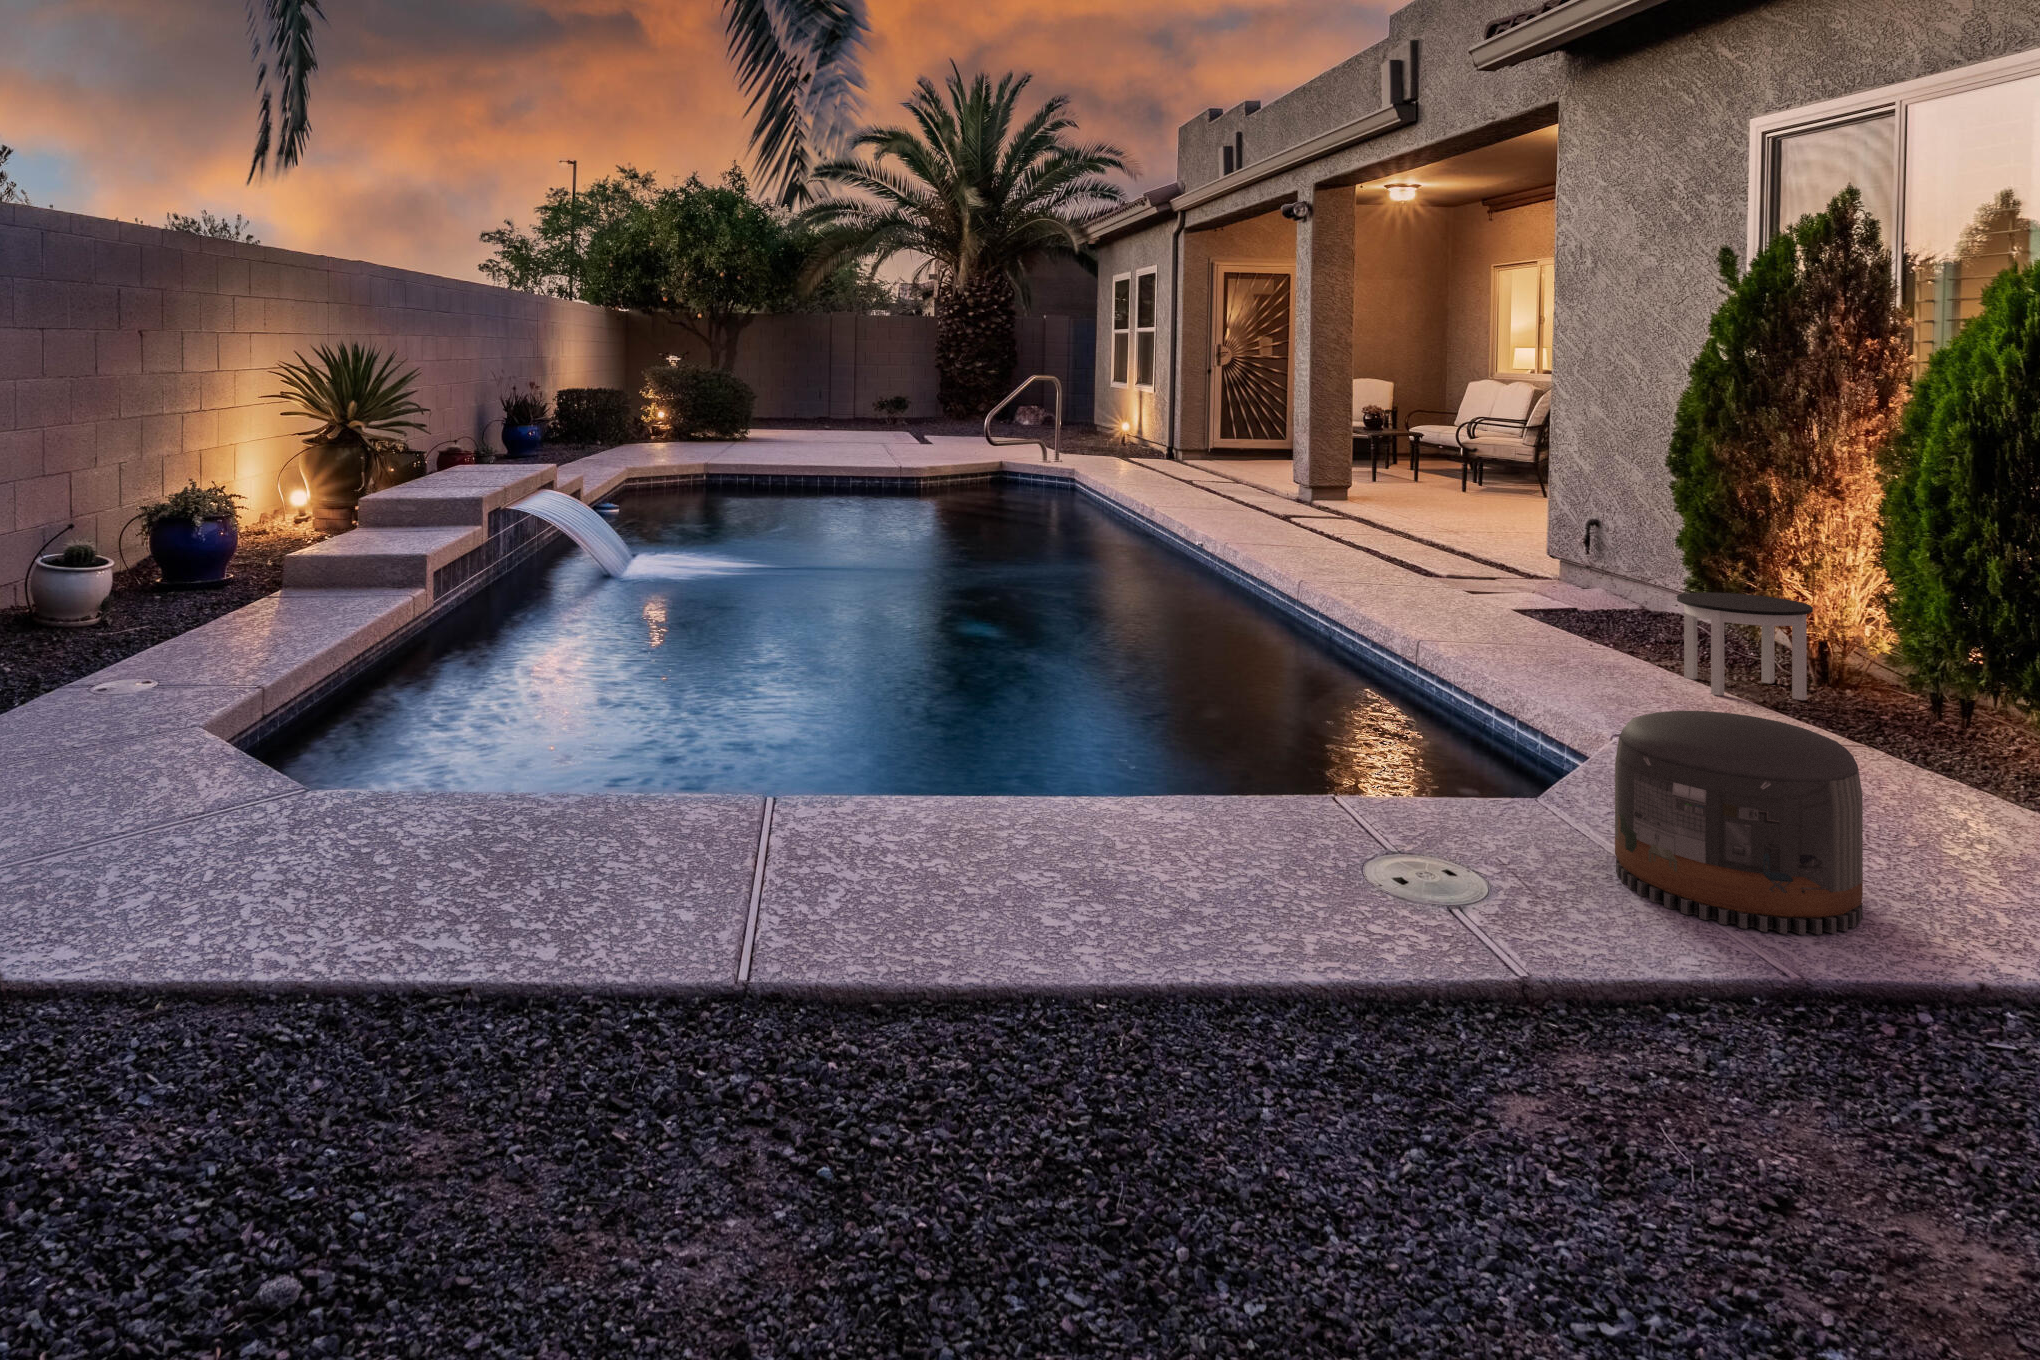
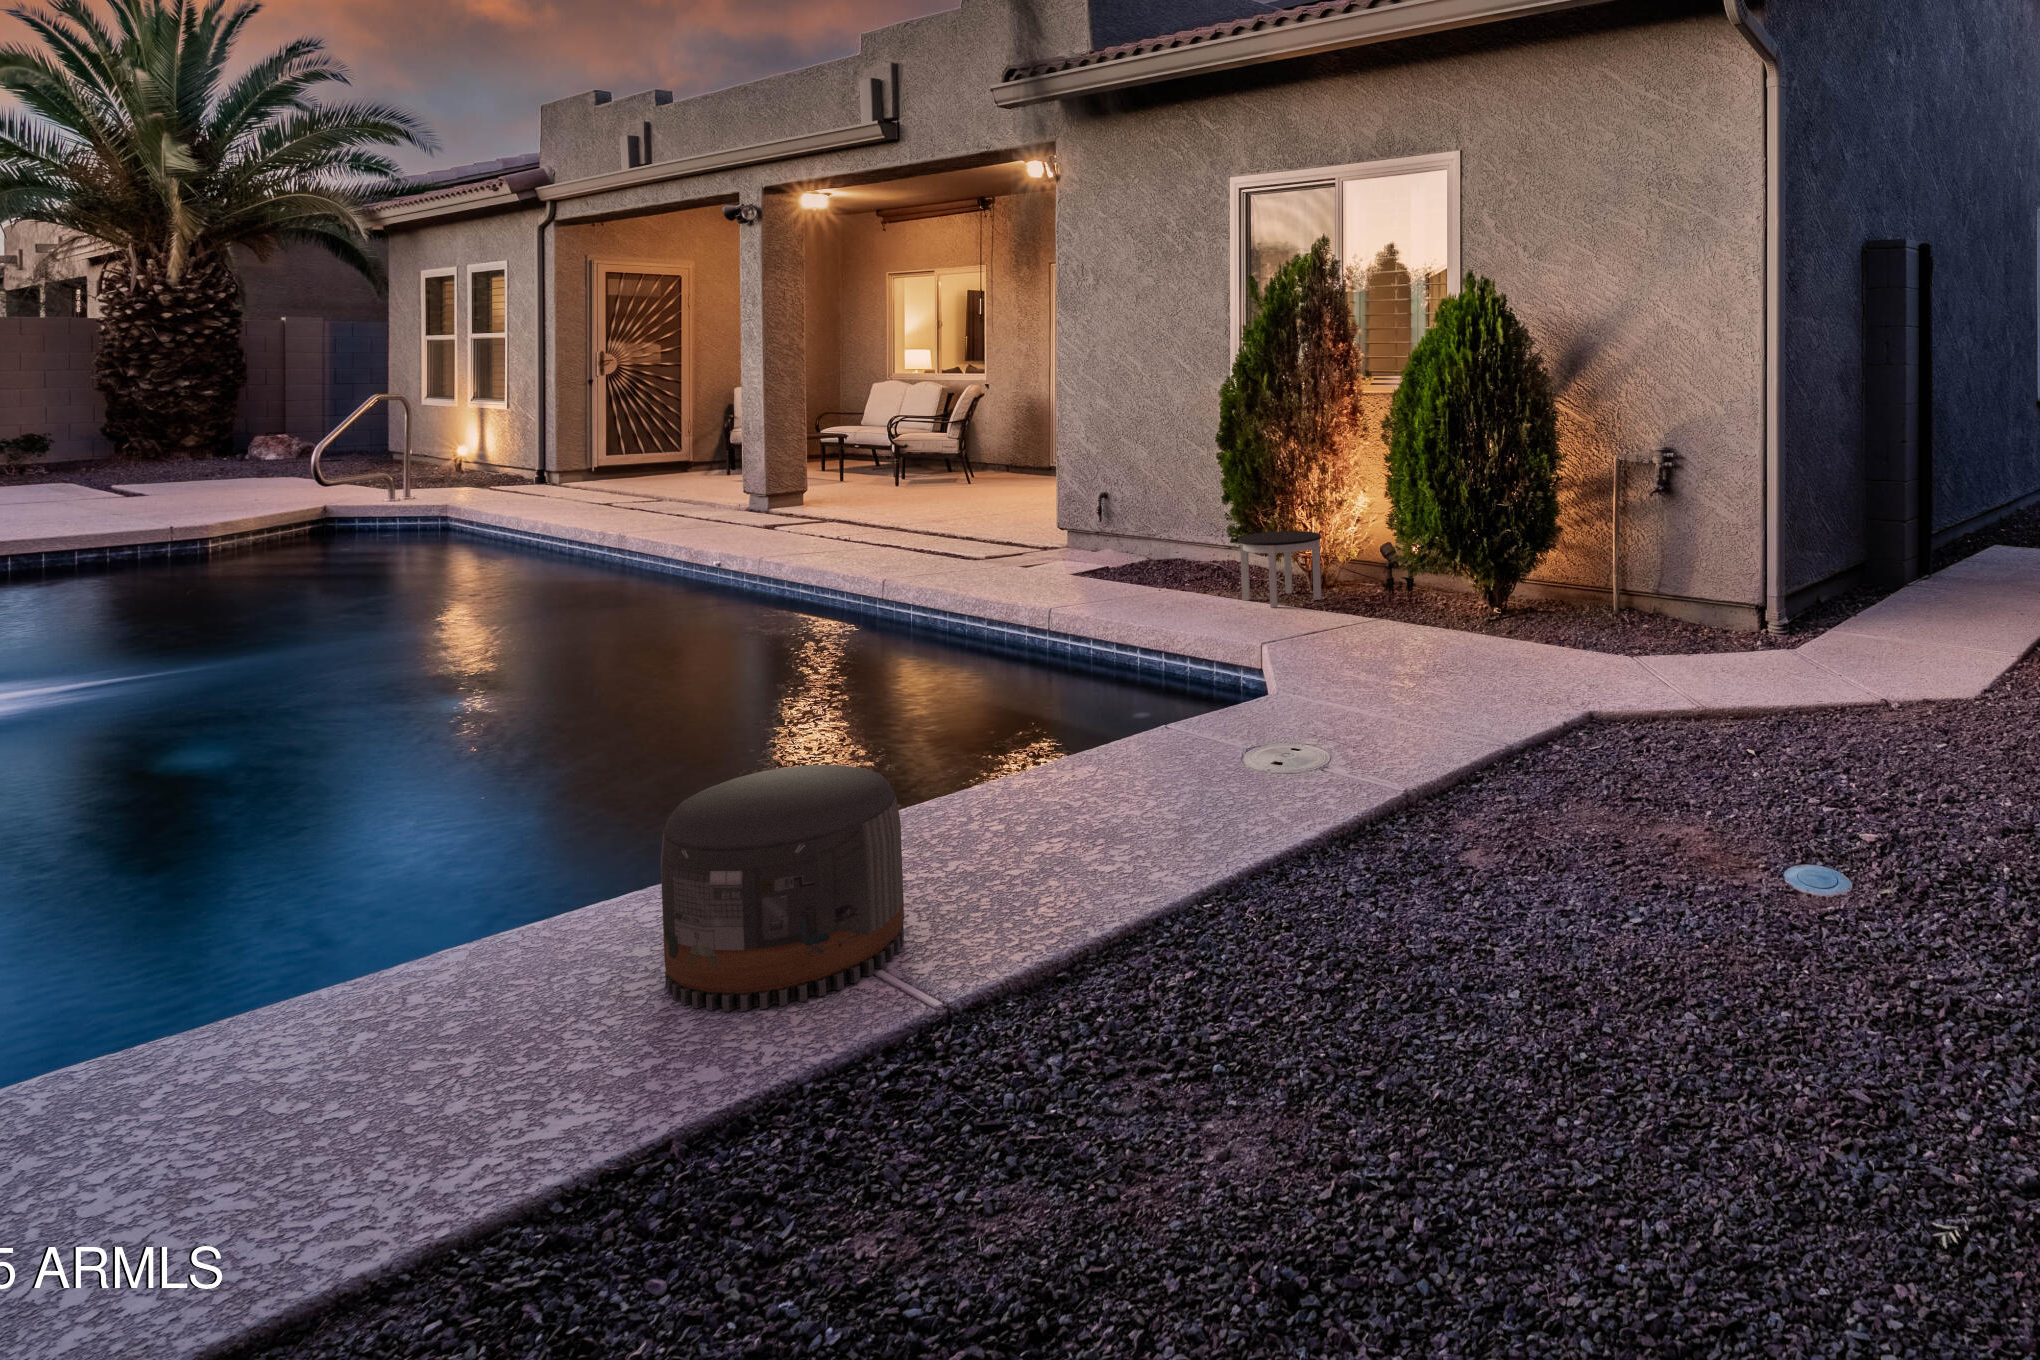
pouf: present [1615,711,1863,935] -> present [661,765,904,1011]

